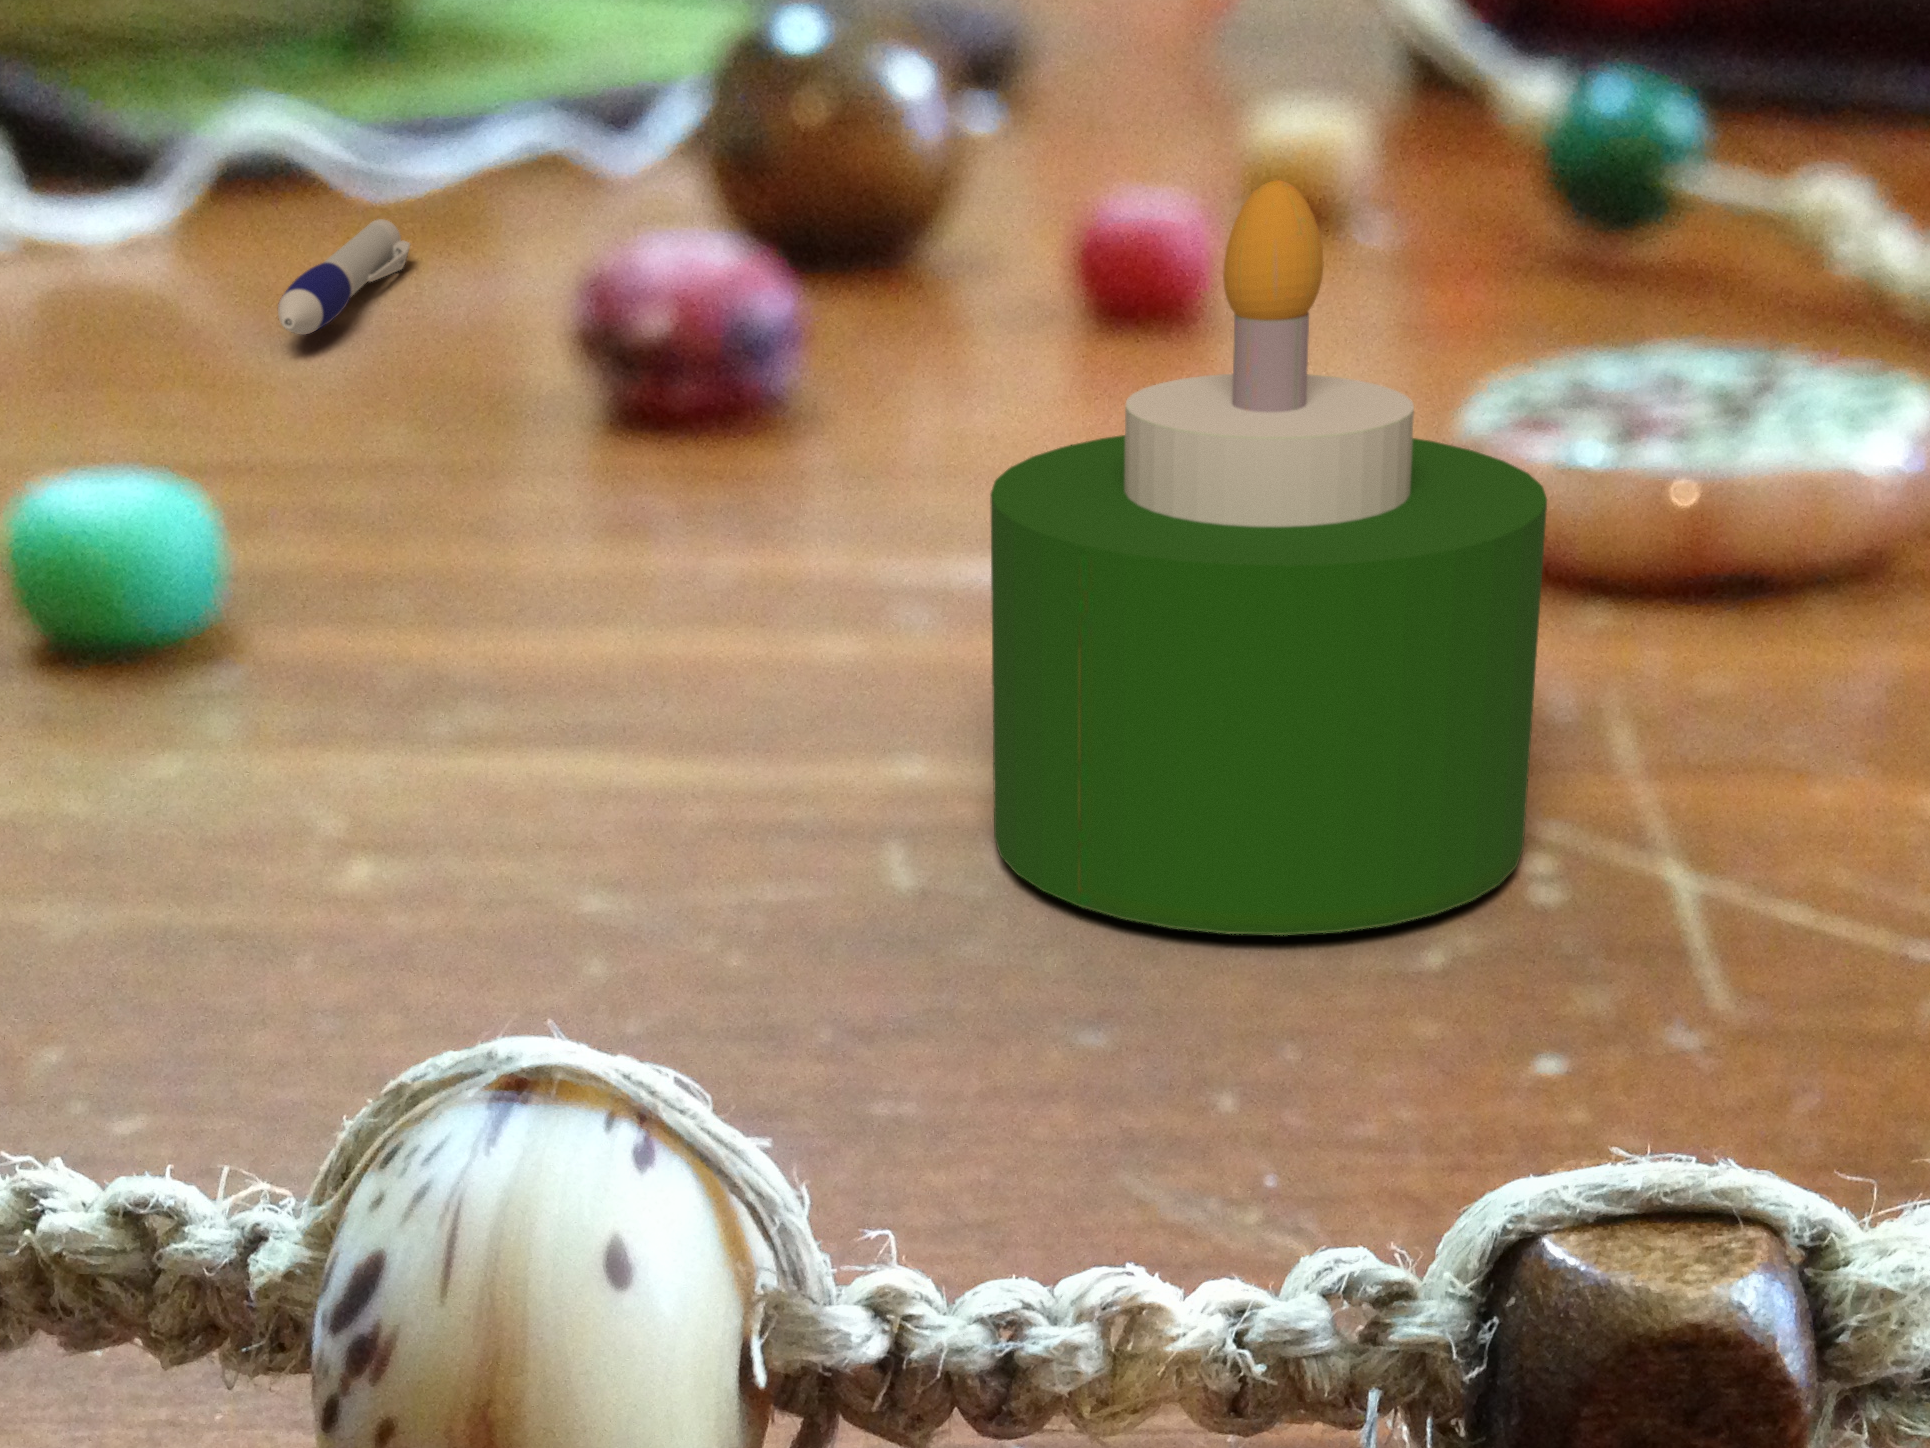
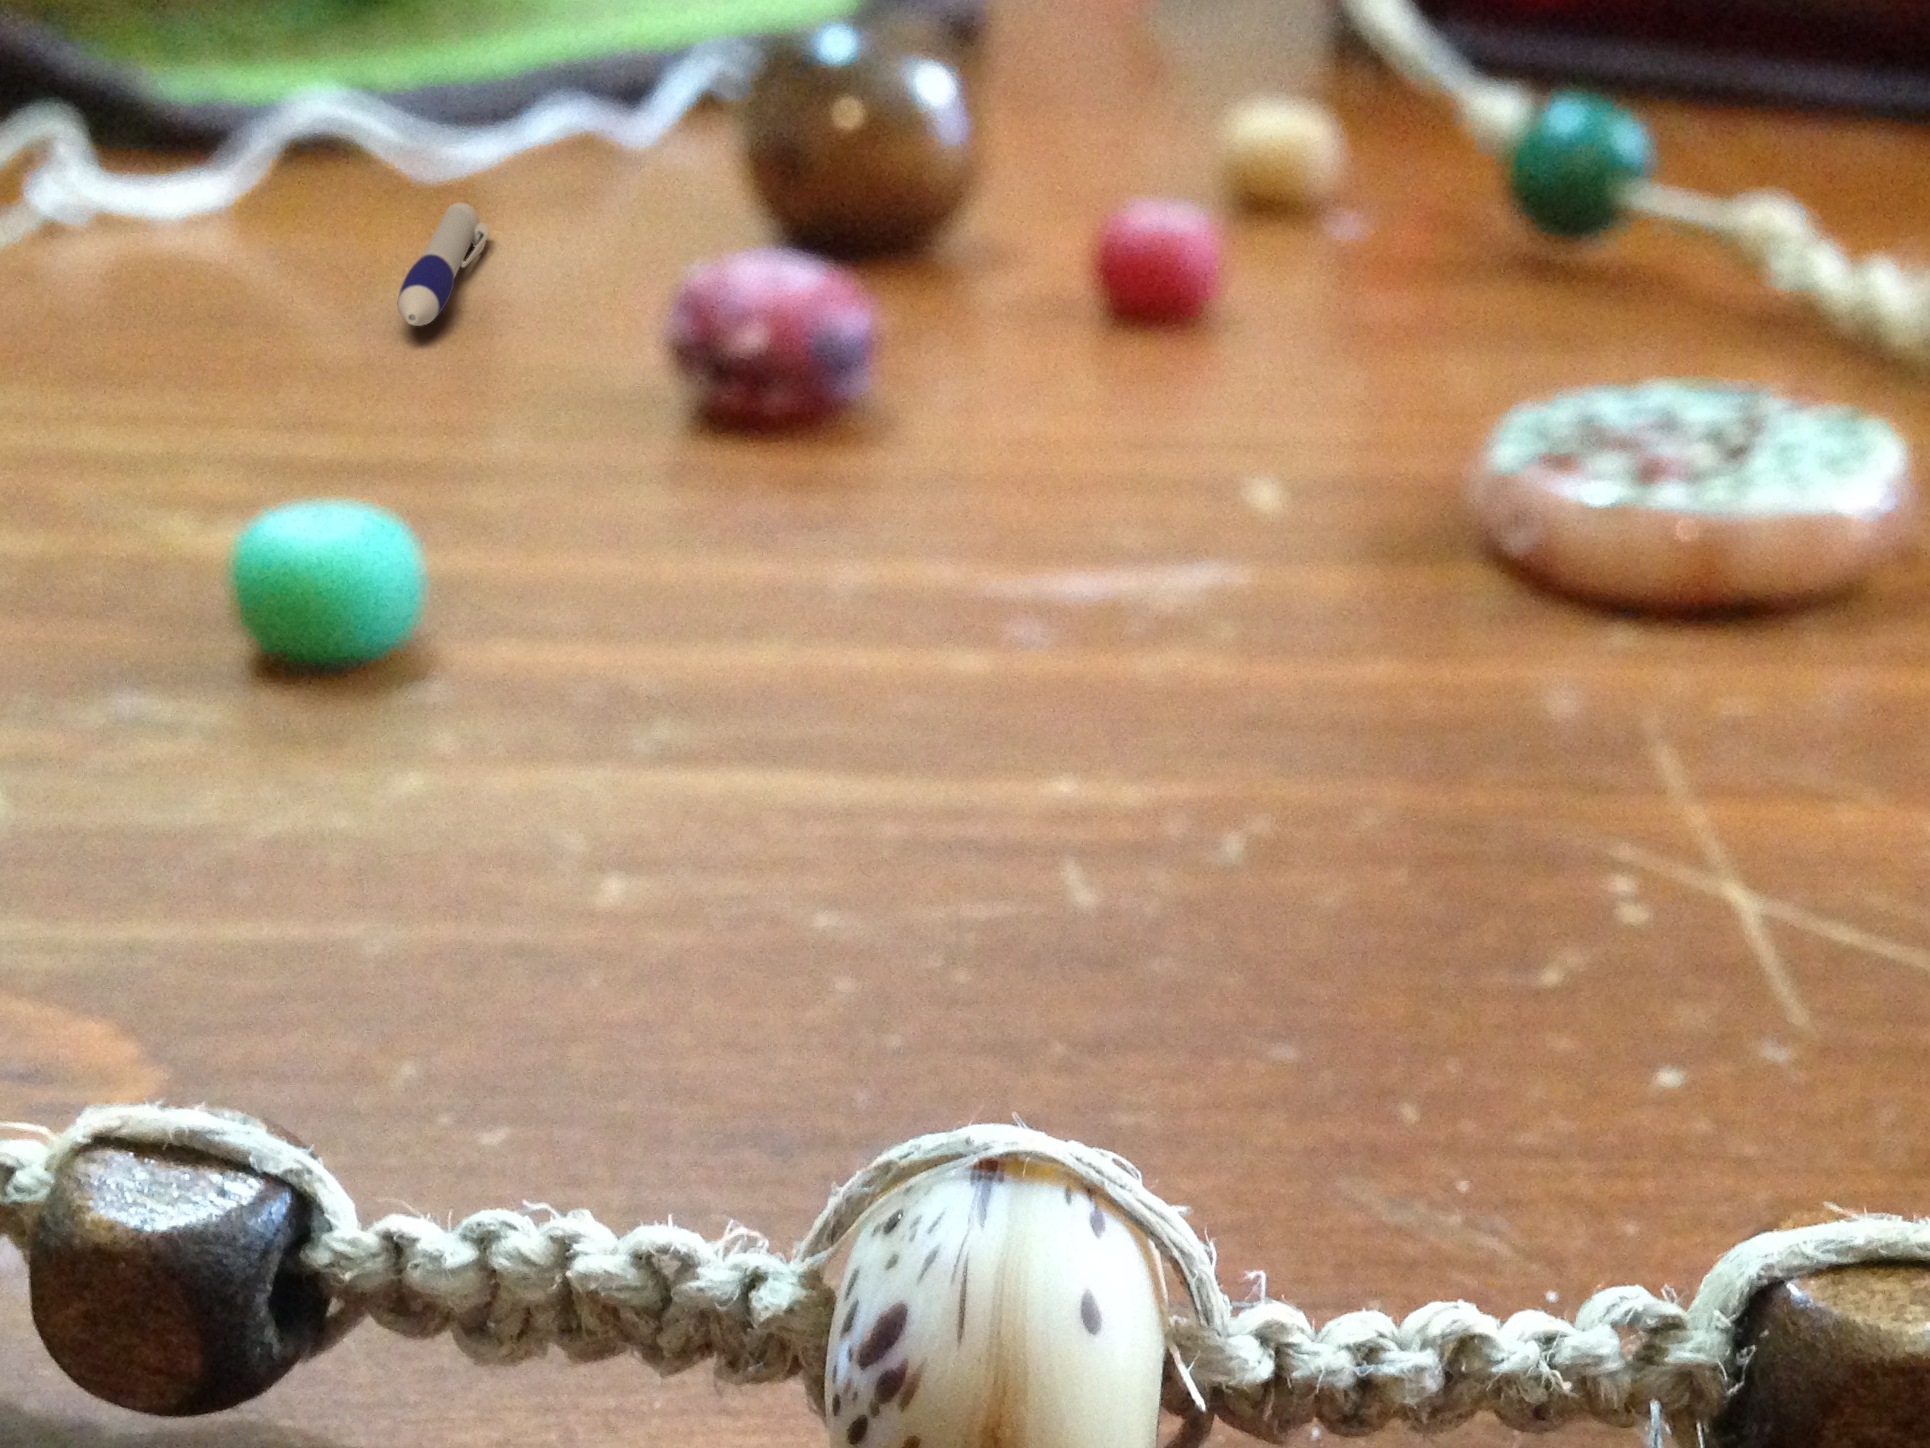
candle: present [990,180,1547,935] -> none [1174,331,1654,957]

